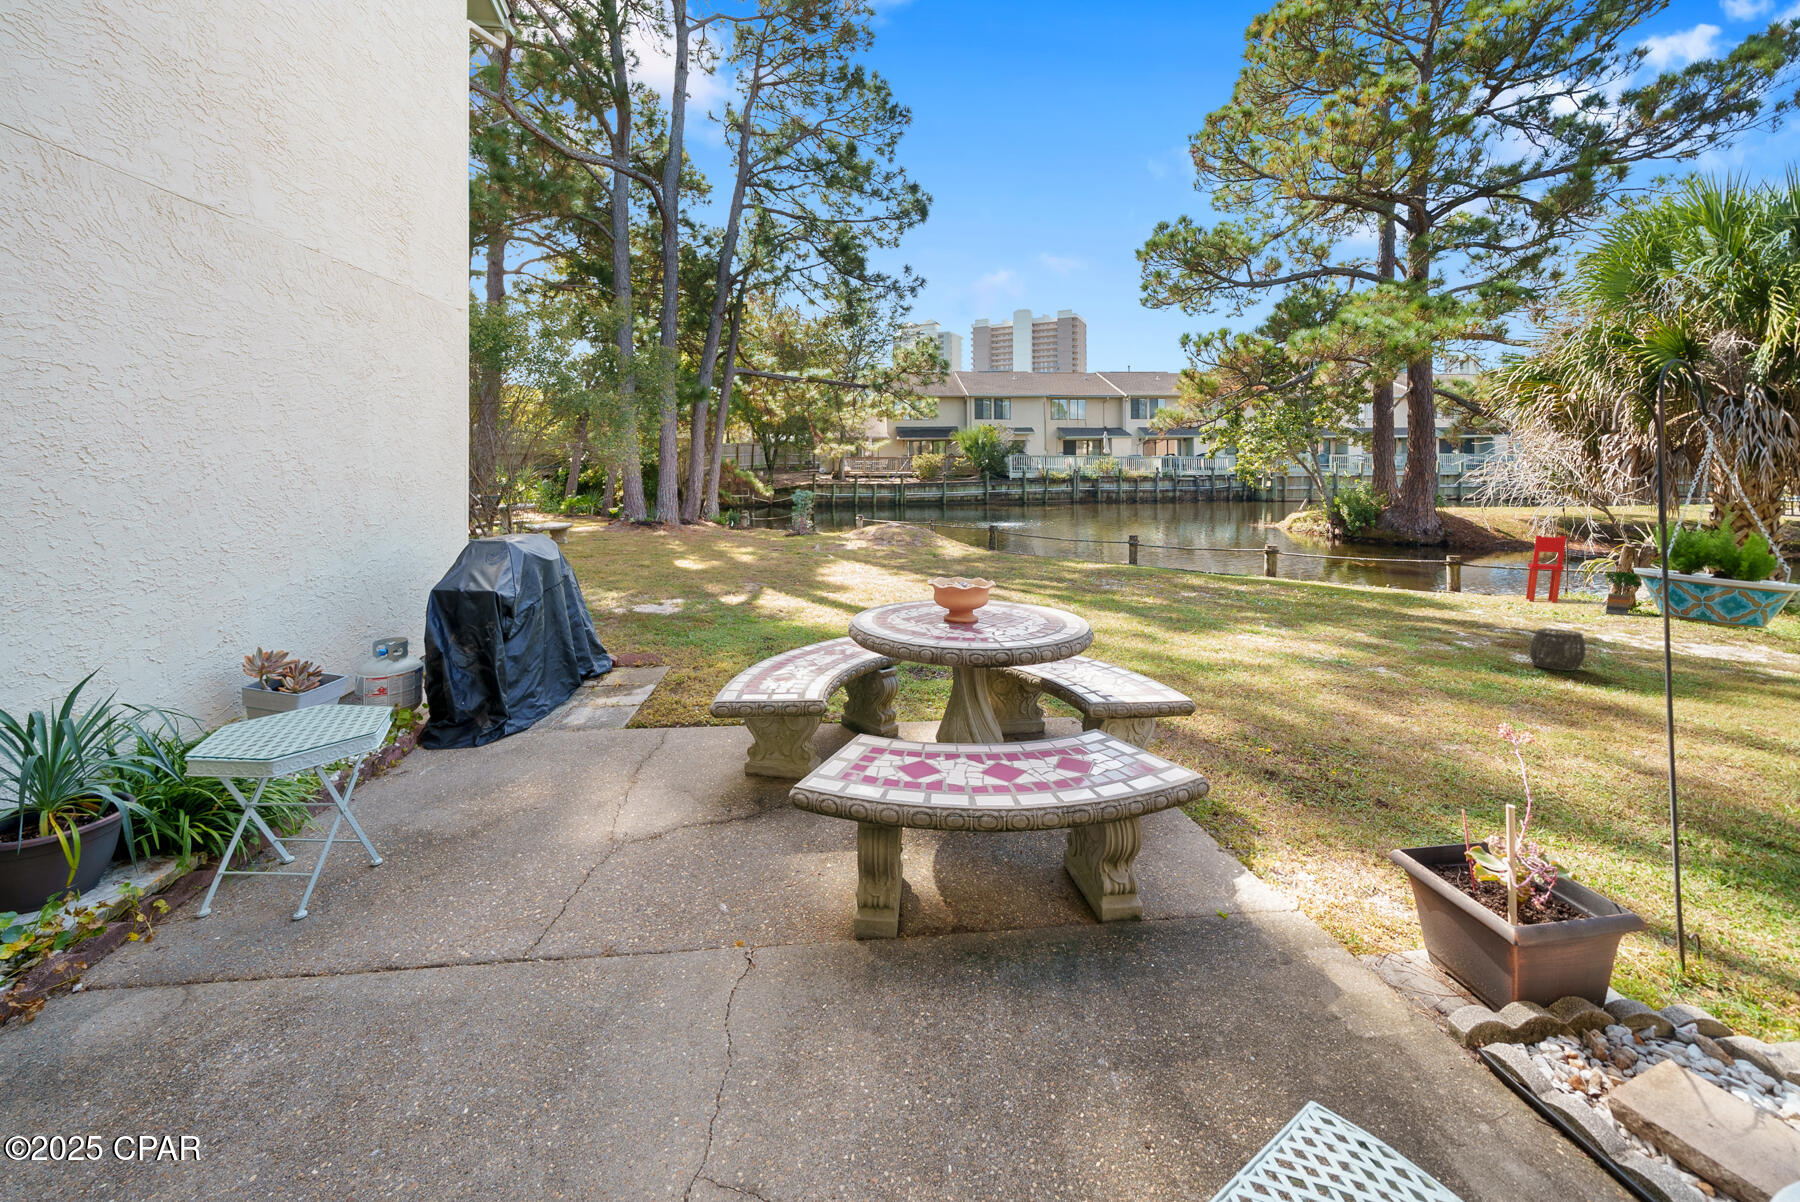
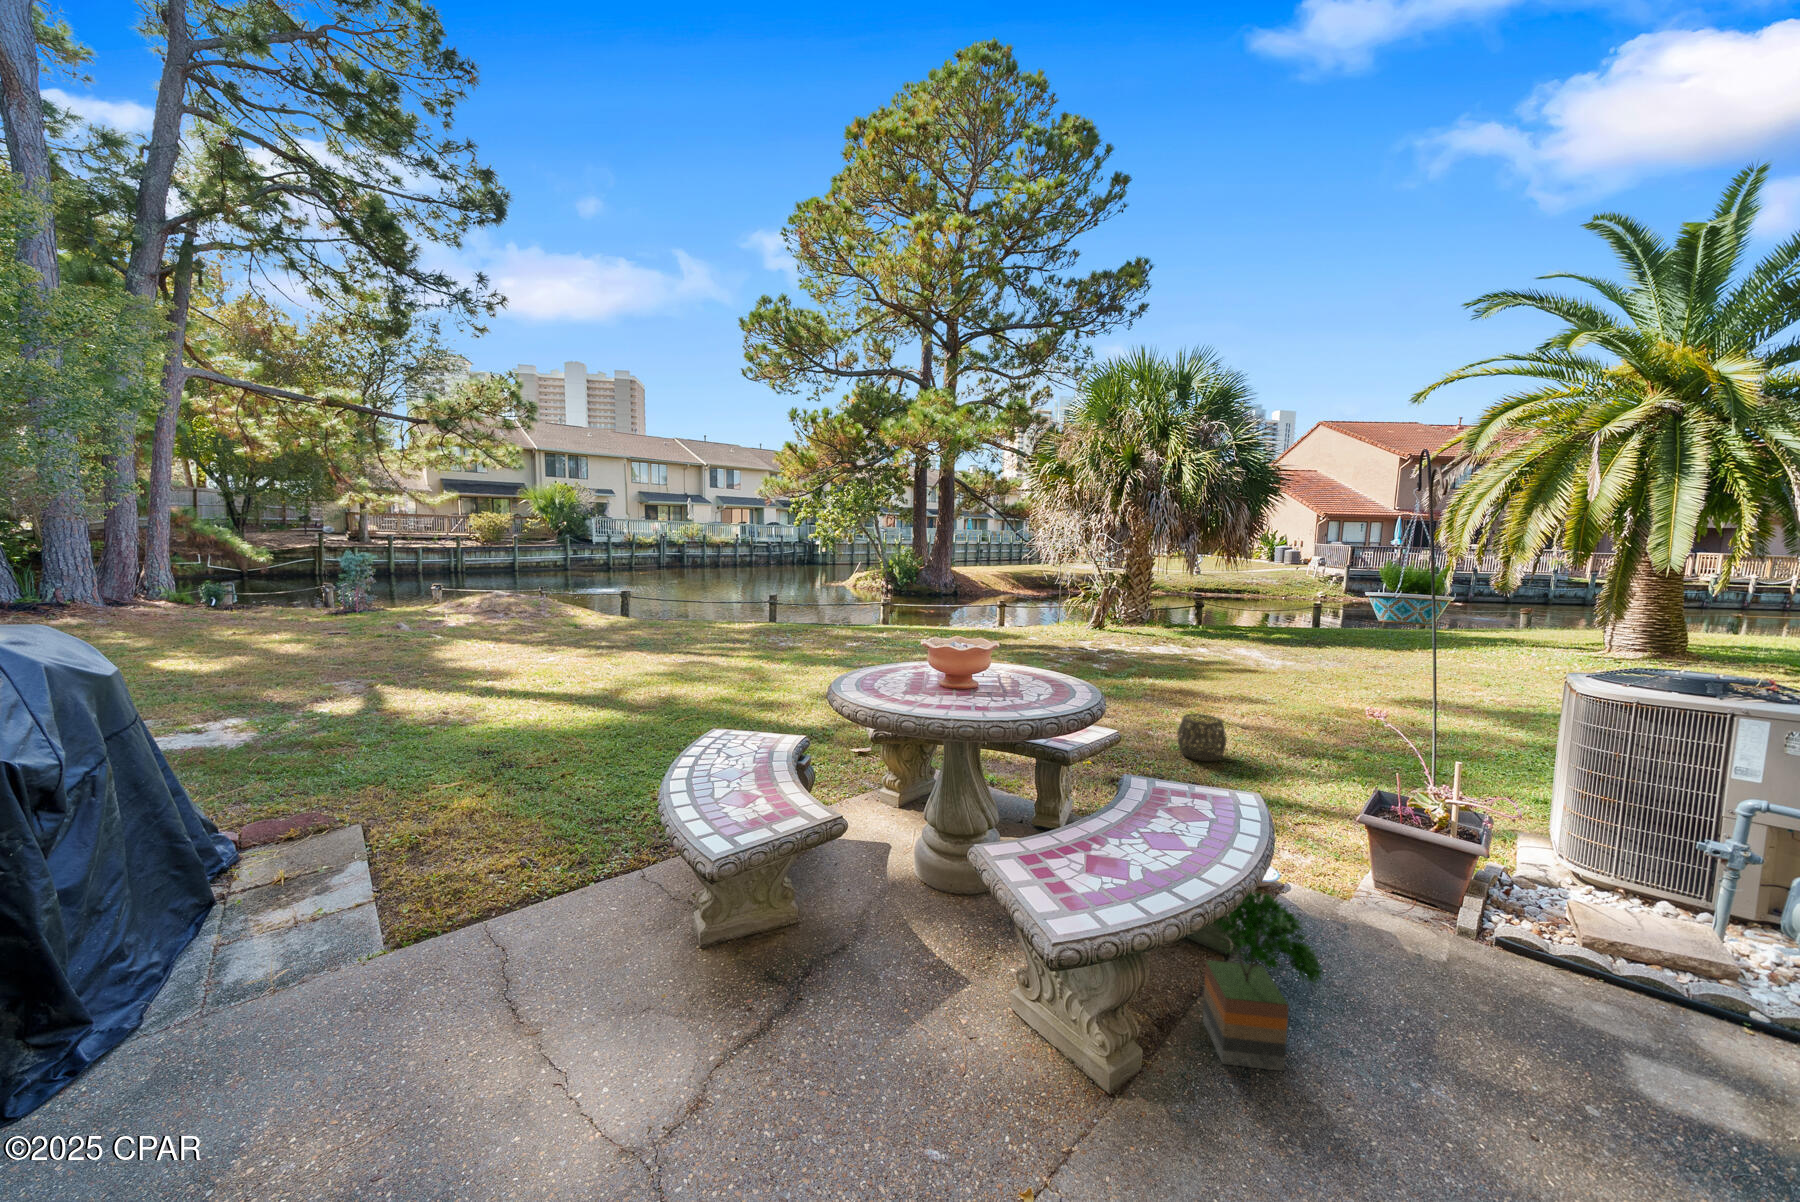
chair: present [1526,535,1566,603] -> none [1069,599,1096,656]
potted tree: present [1605,571,1642,615] -> present [1203,892,1322,1071]

